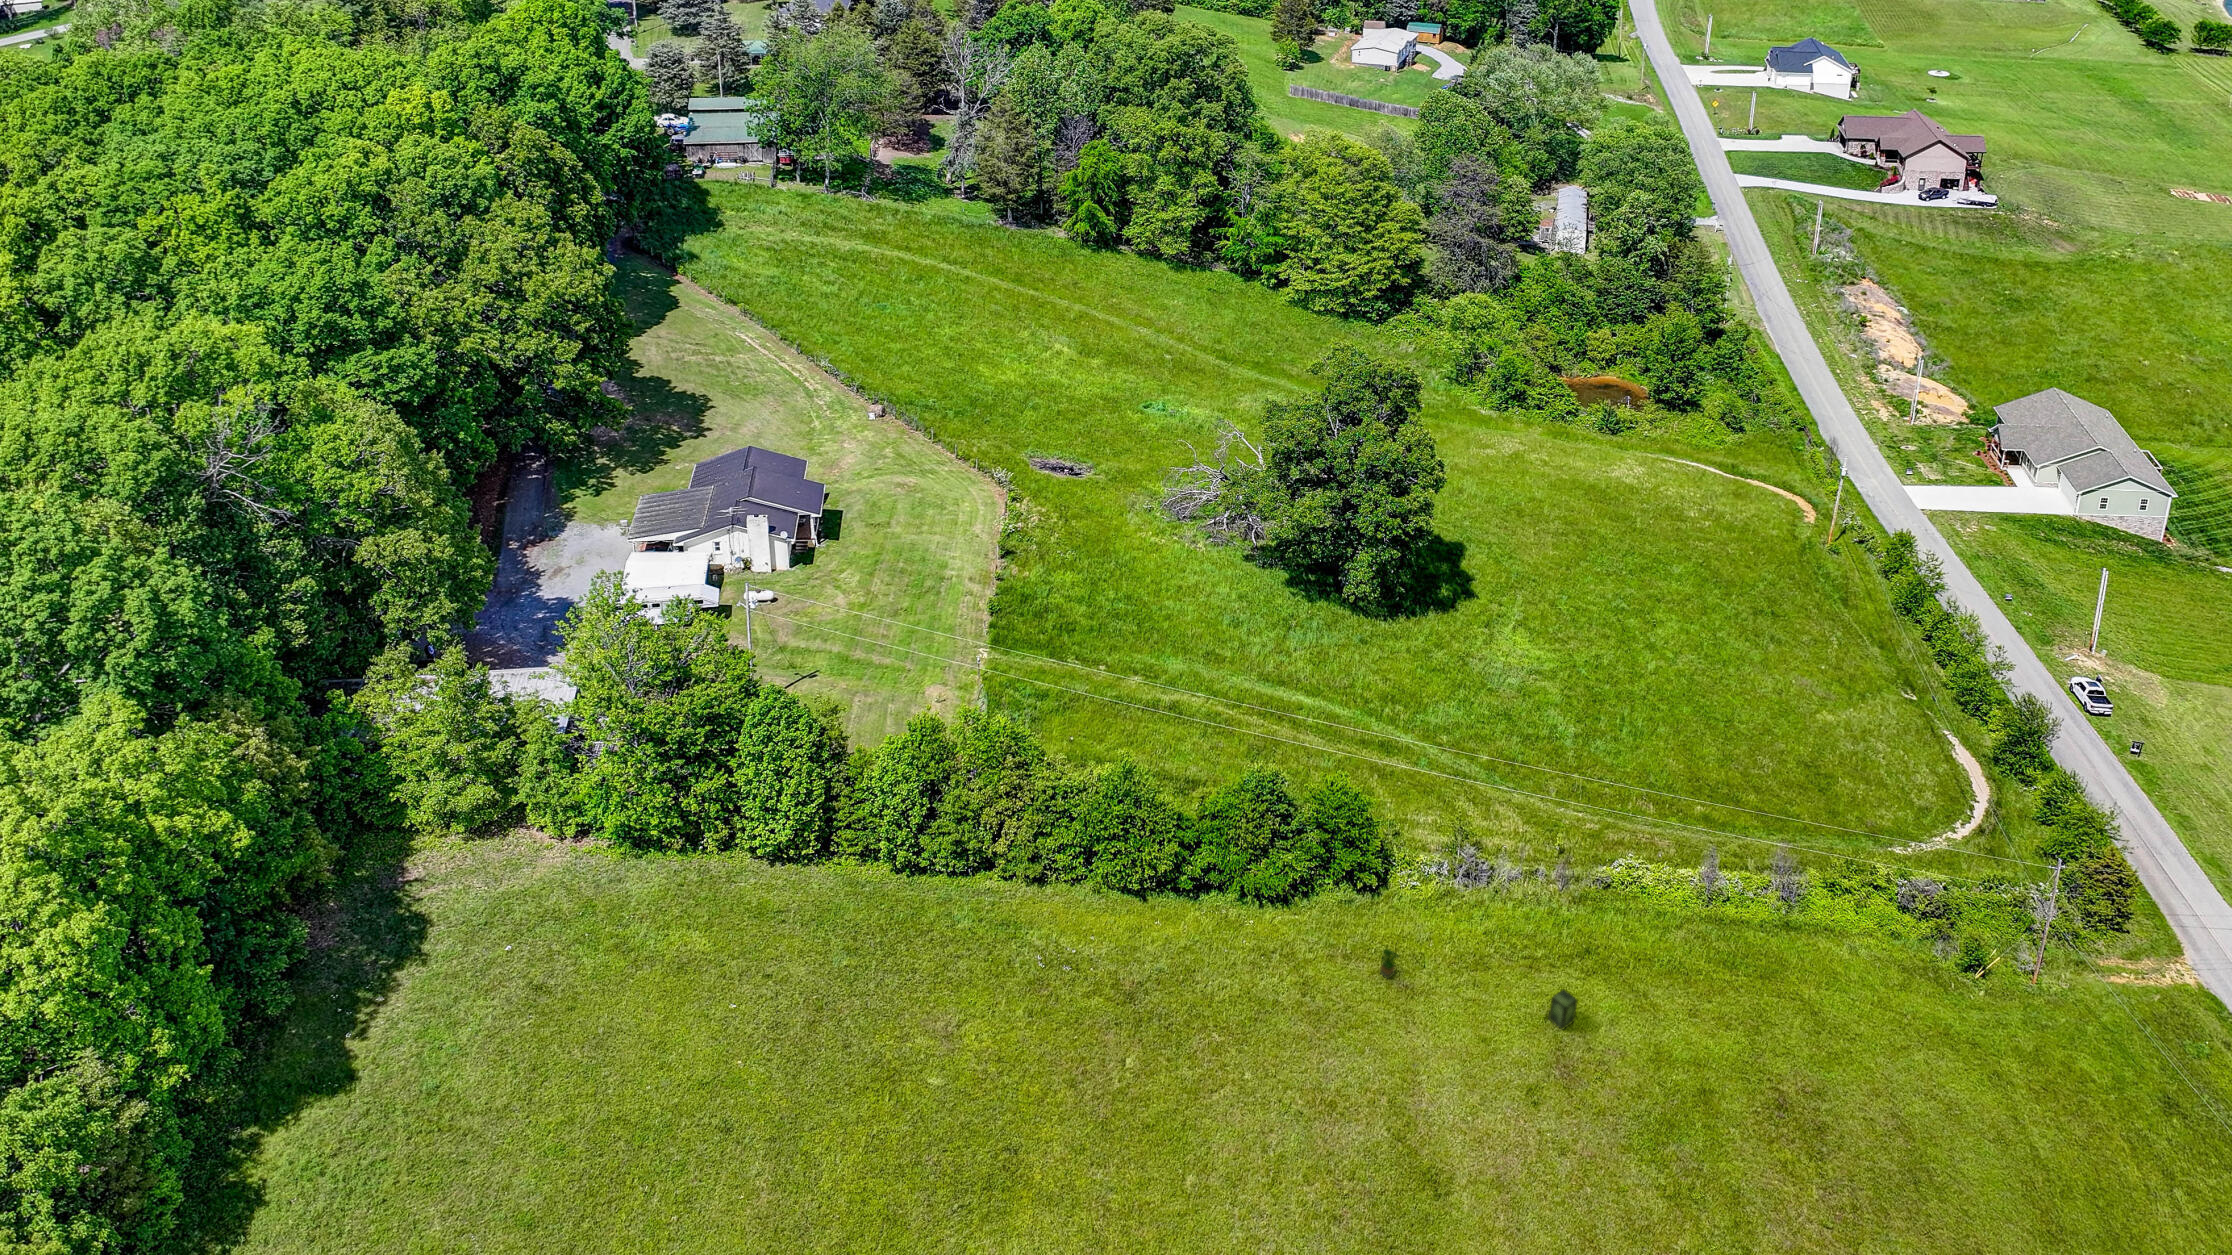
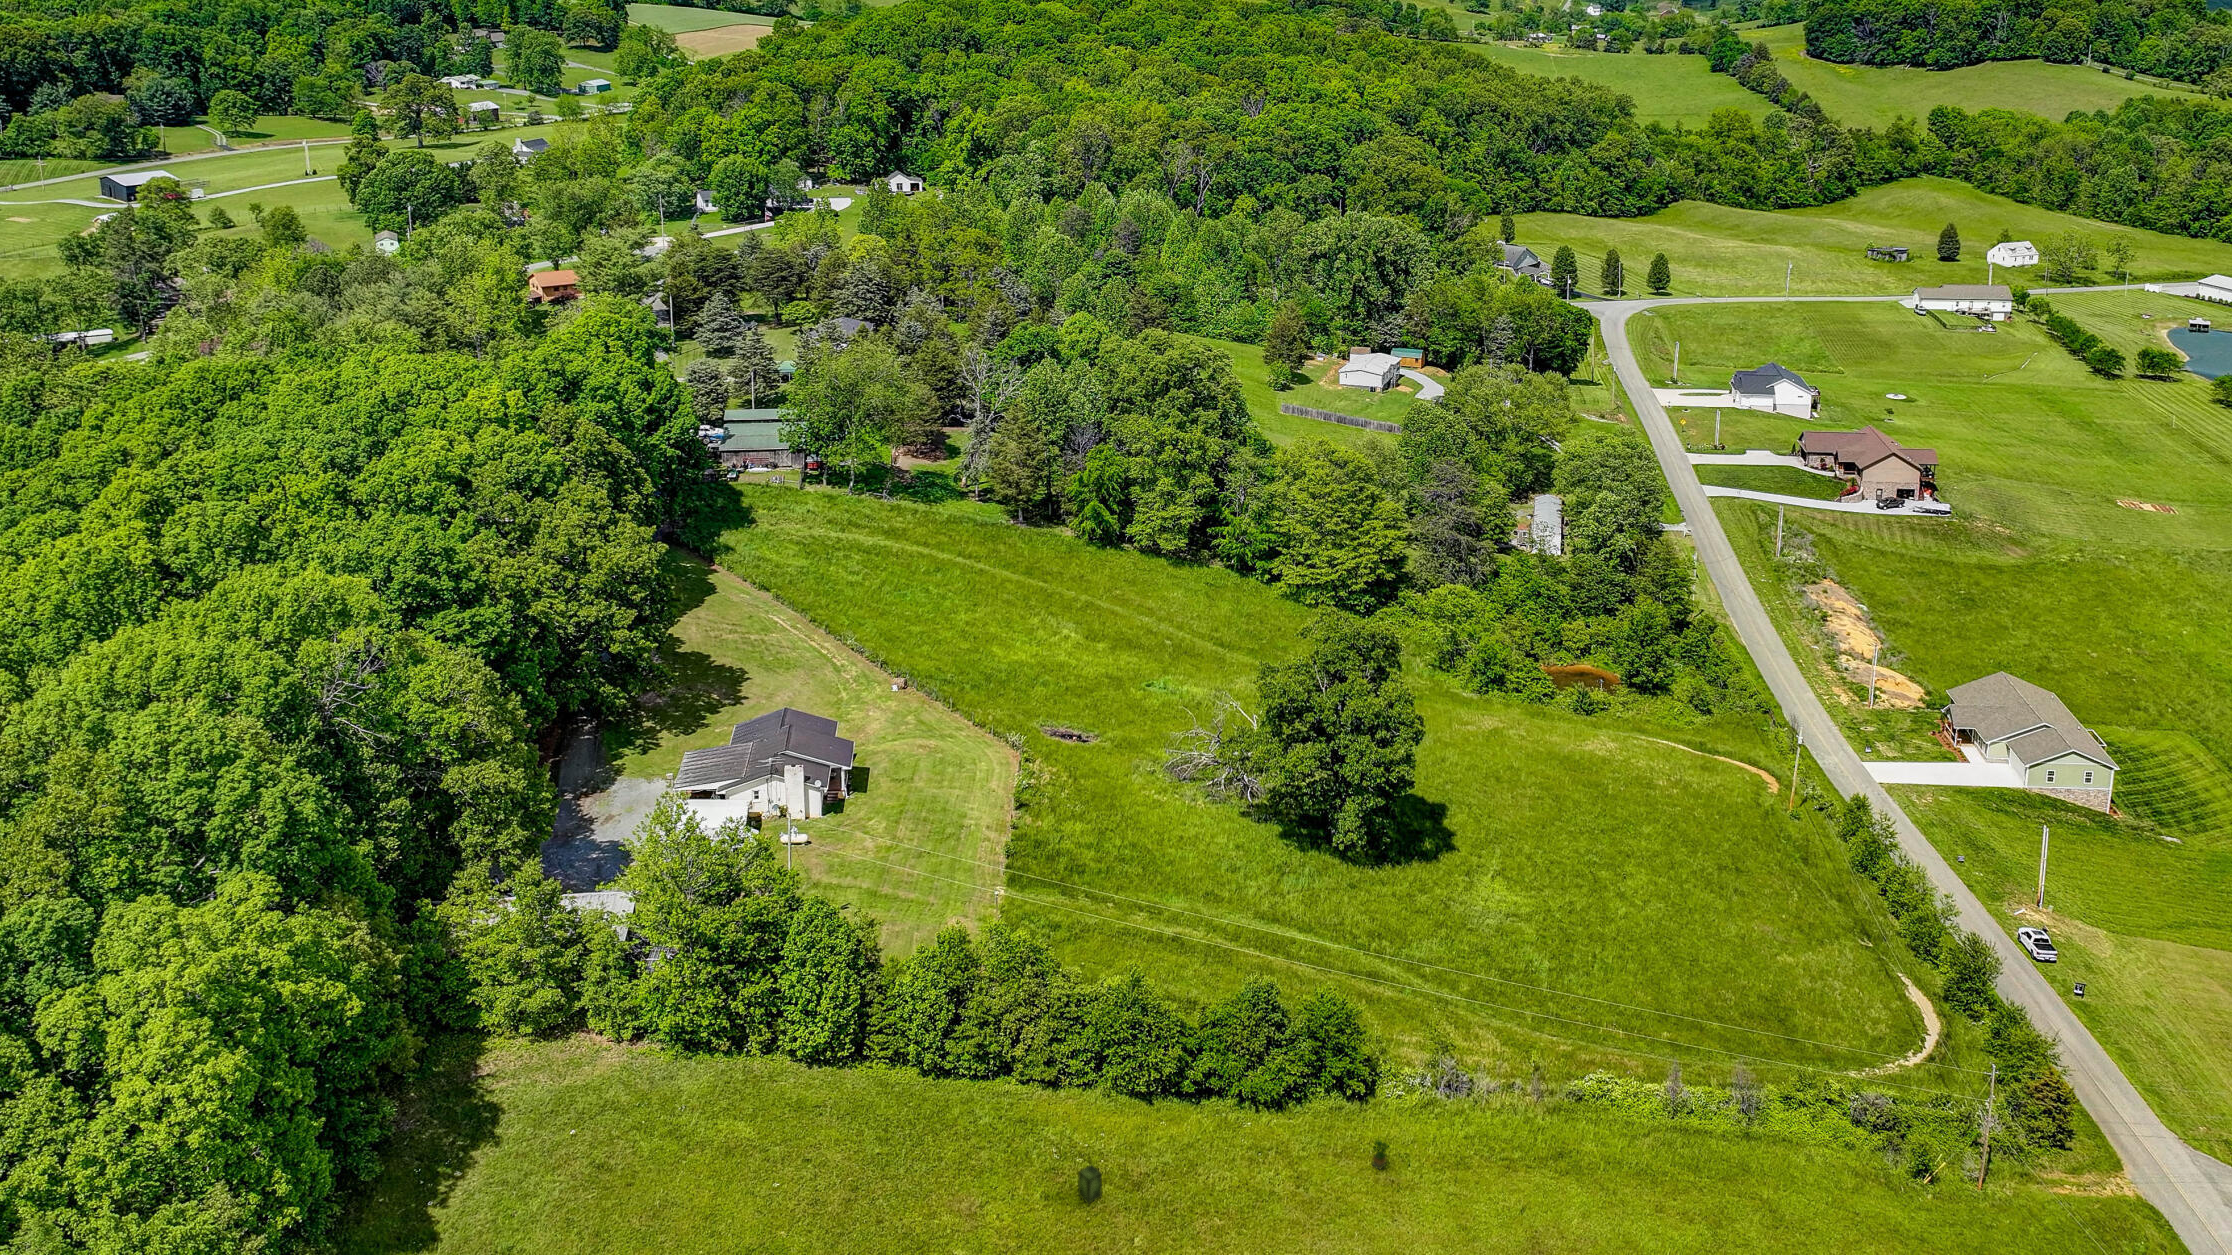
storage box: present [1548,989,1577,1029] -> present [1078,1165,1102,1204]

